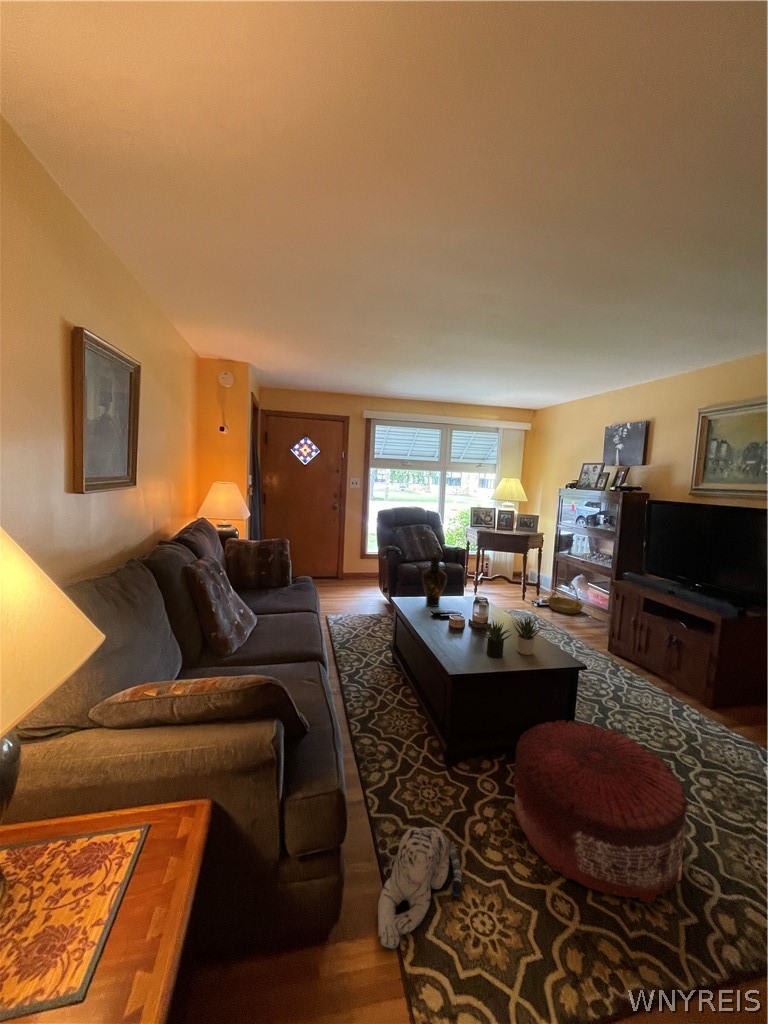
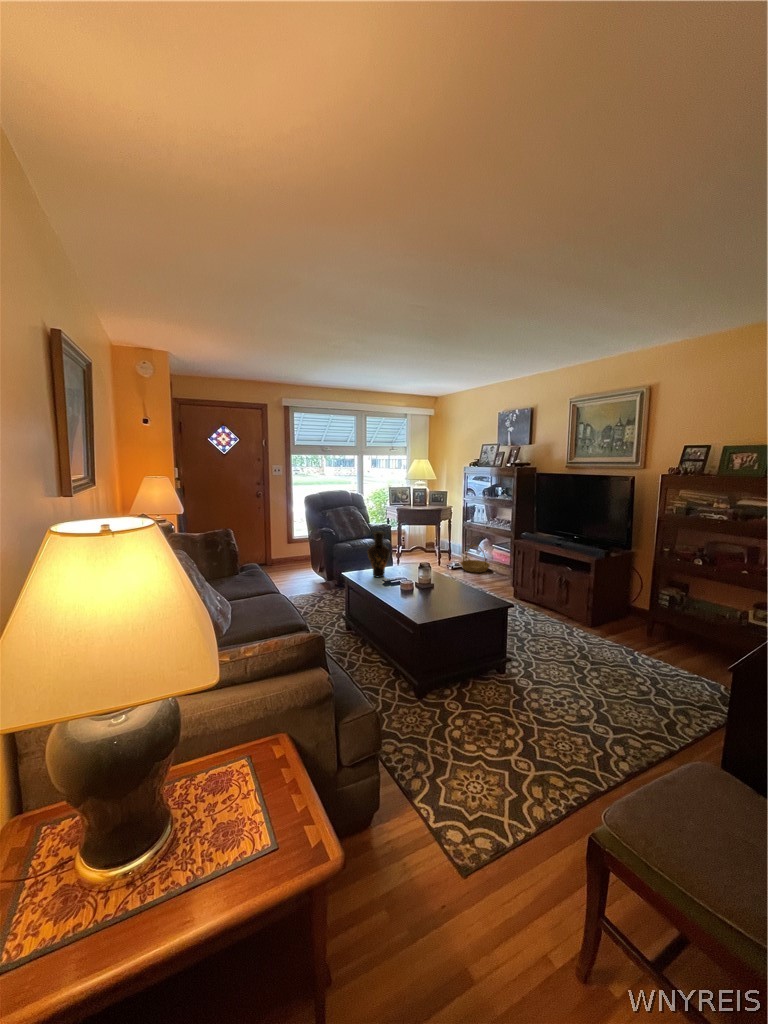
succulent plant: present [482,618,541,658] -> none [432,573,479,609]
pouf: present [513,720,688,904] -> none [475,645,592,752]
plush toy: present [378,826,462,949] -> none [400,734,455,816]

